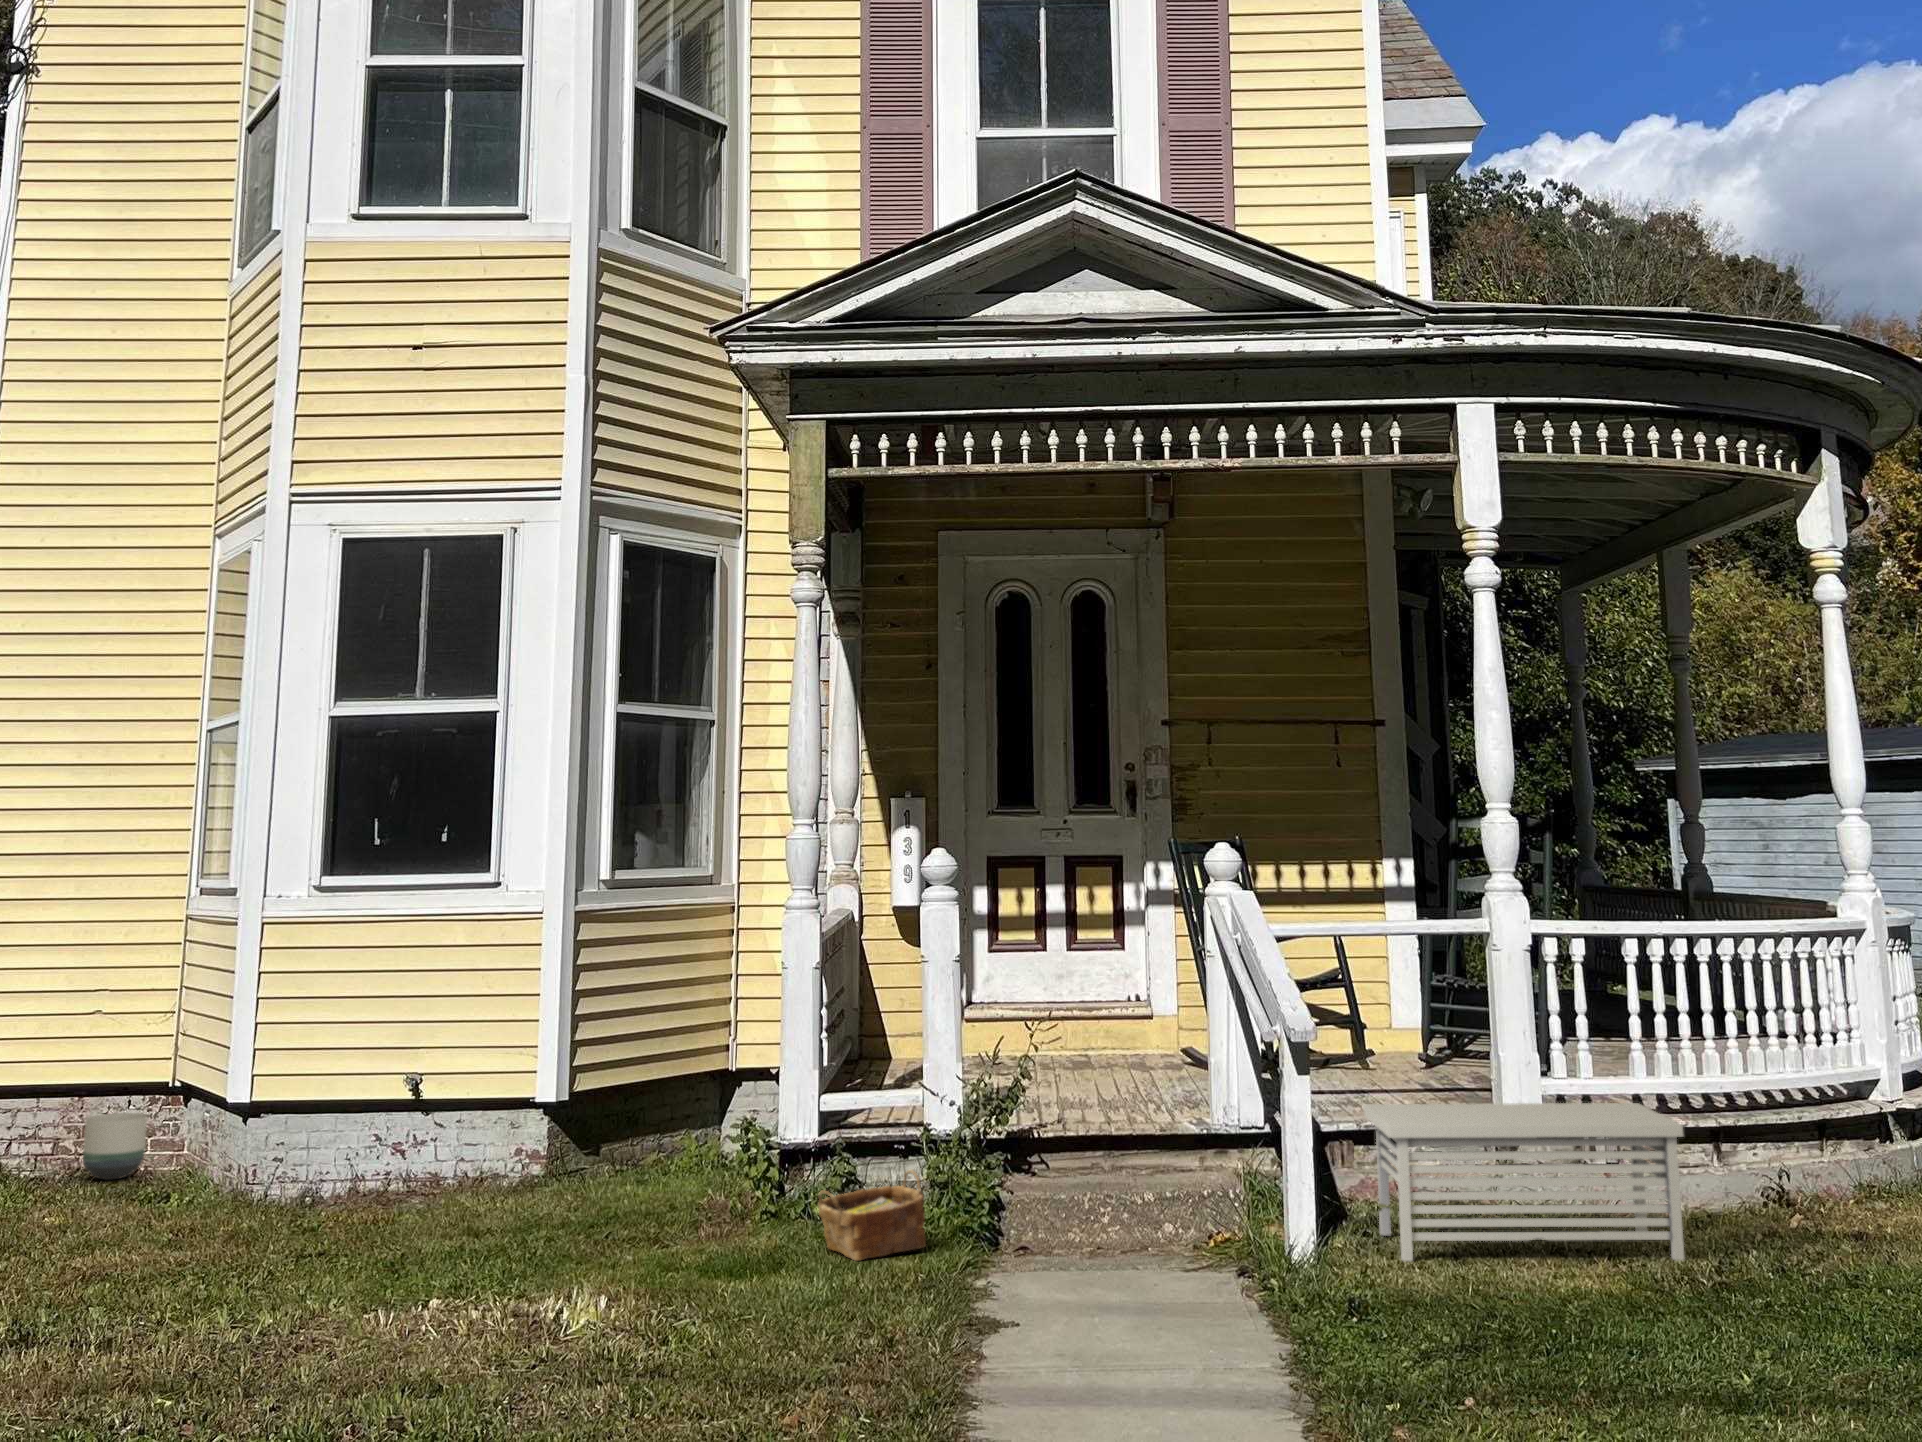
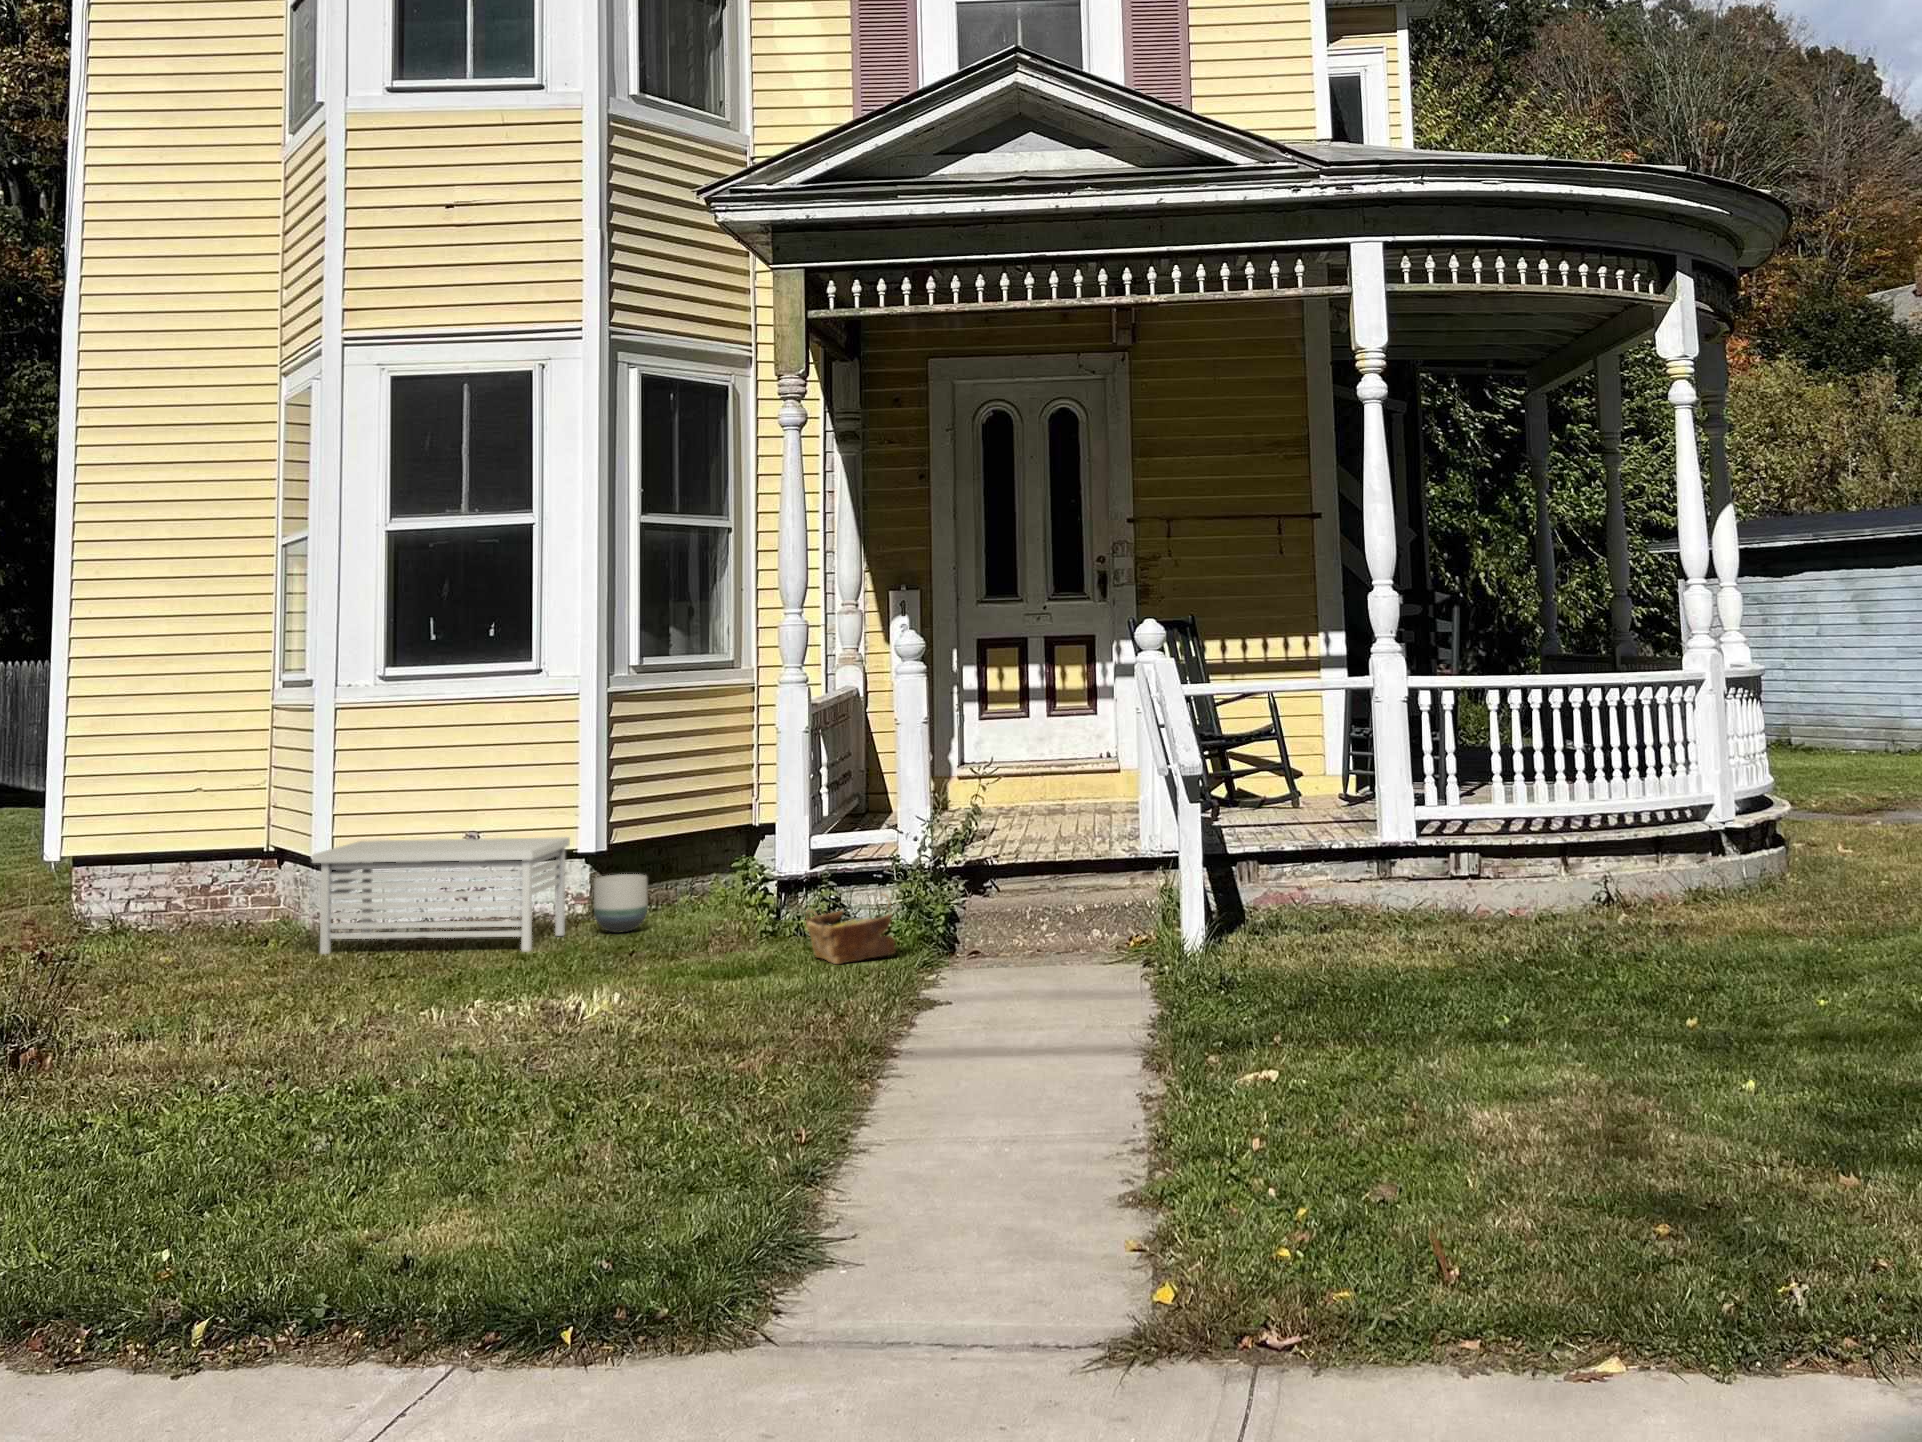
storage bench: present [1363,1103,1684,1261] -> present [312,837,570,954]
planter: present [83,1113,147,1180] -> present [594,874,648,933]

